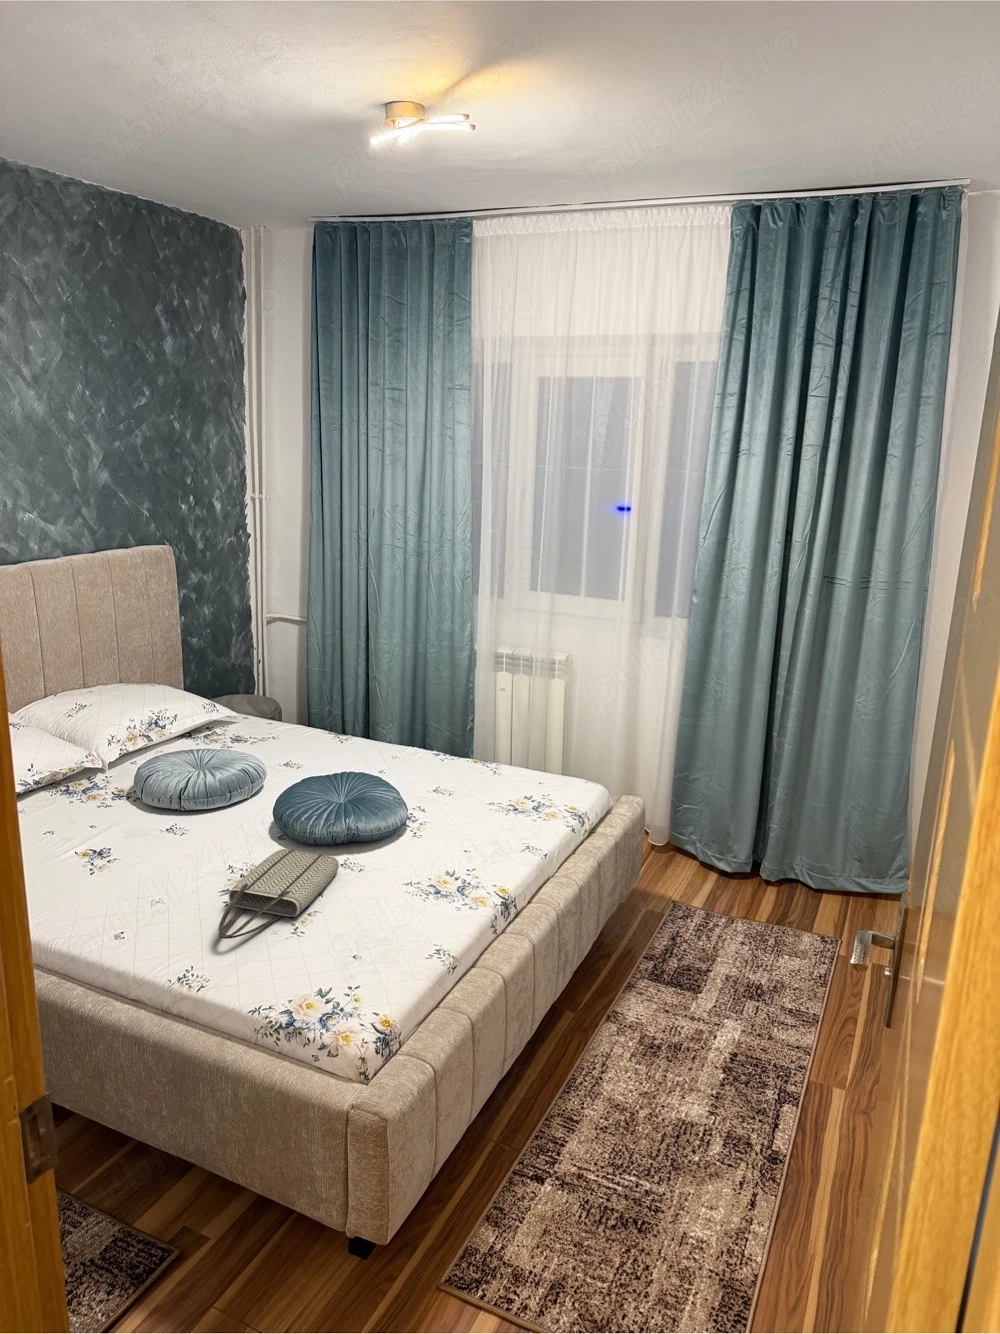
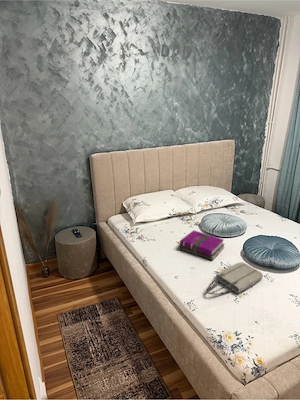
notebook: none [93,807,223,868] -> present [179,231,224,260]

